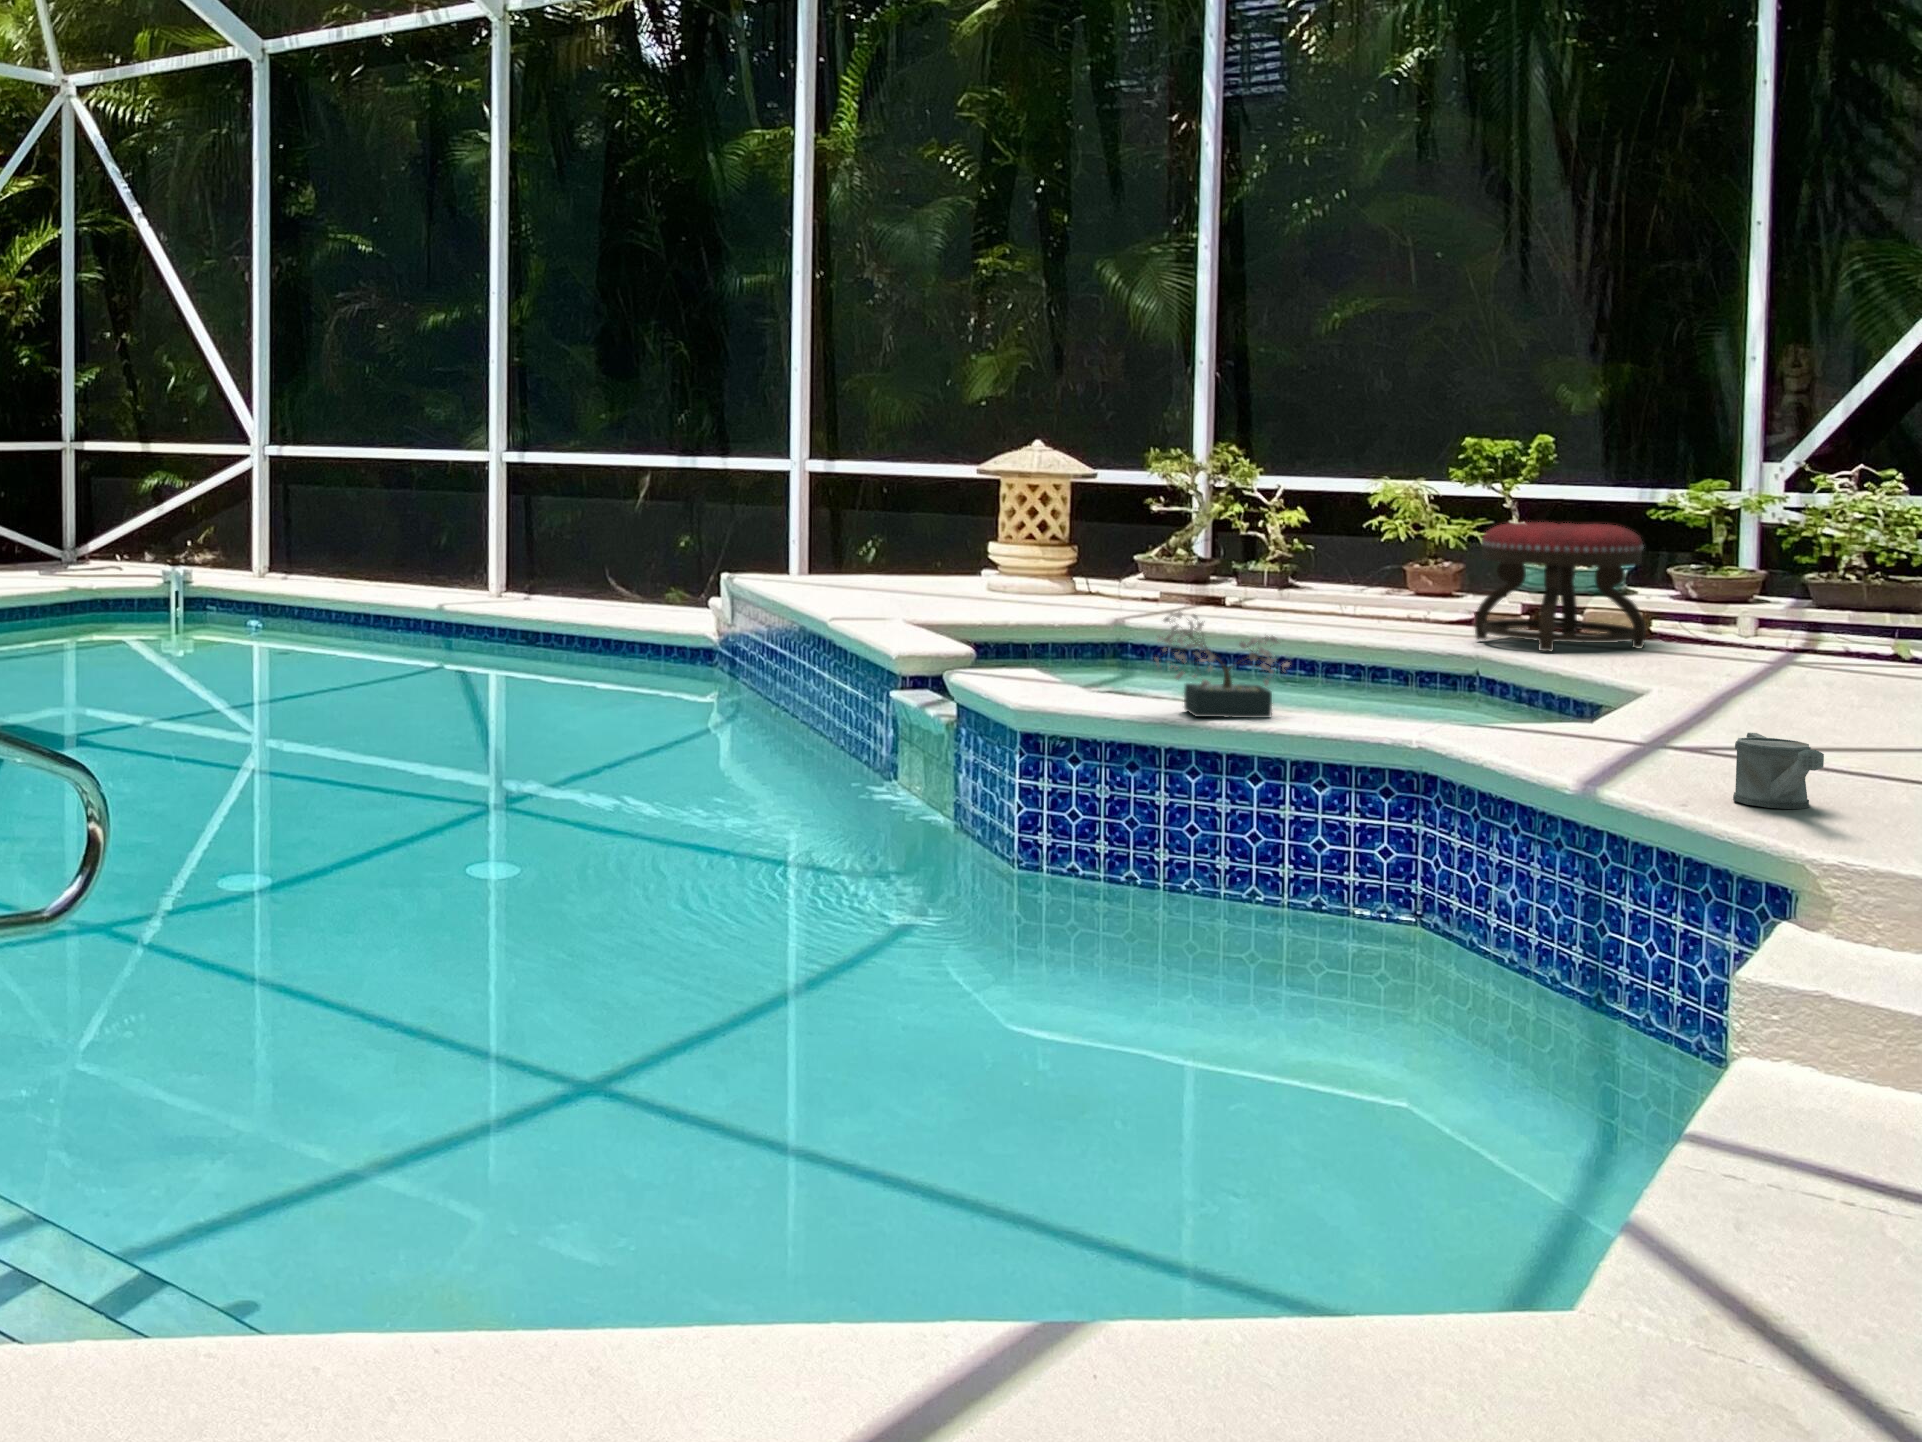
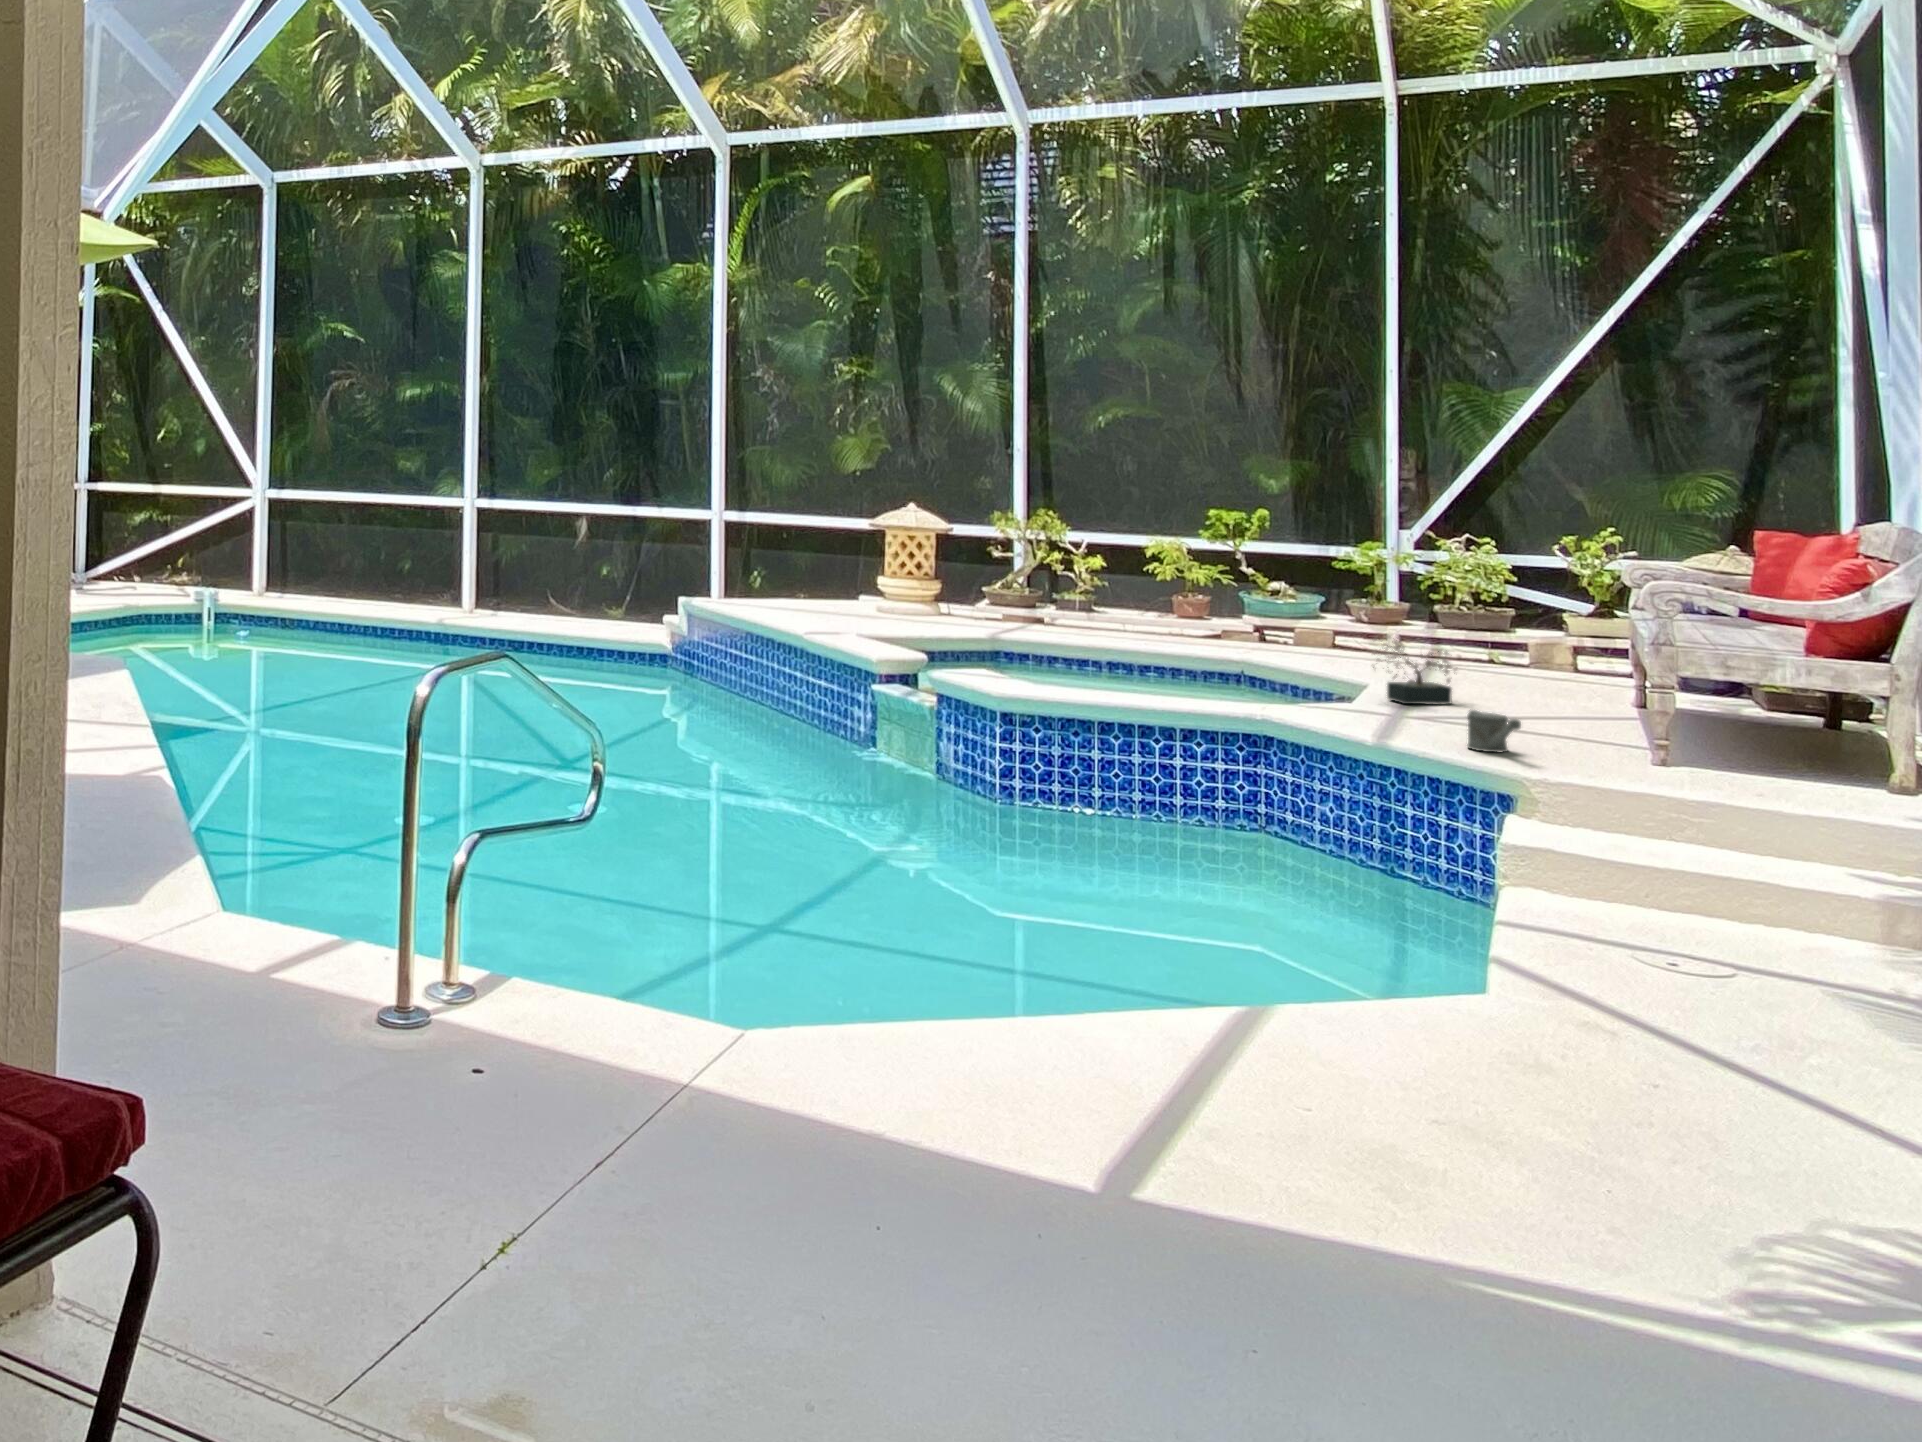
ottoman: present [1474,522,1646,651] -> none [1238,572,1345,657]
decorative plant: present [1155,612,1289,718] -> present [1372,635,1457,705]

